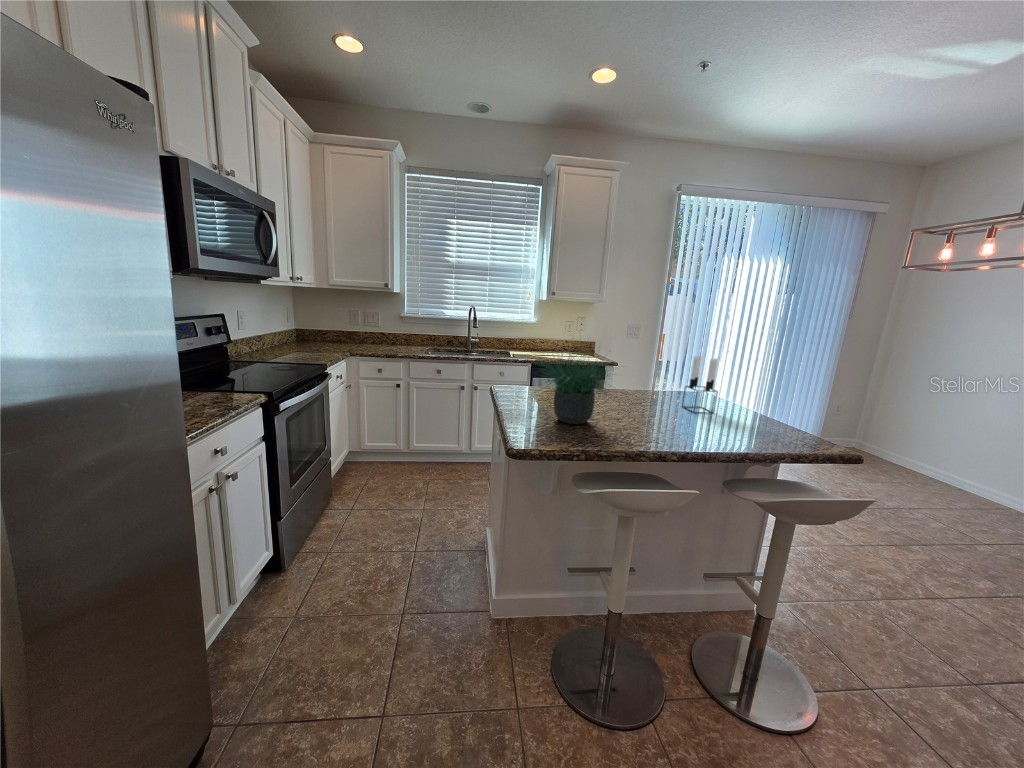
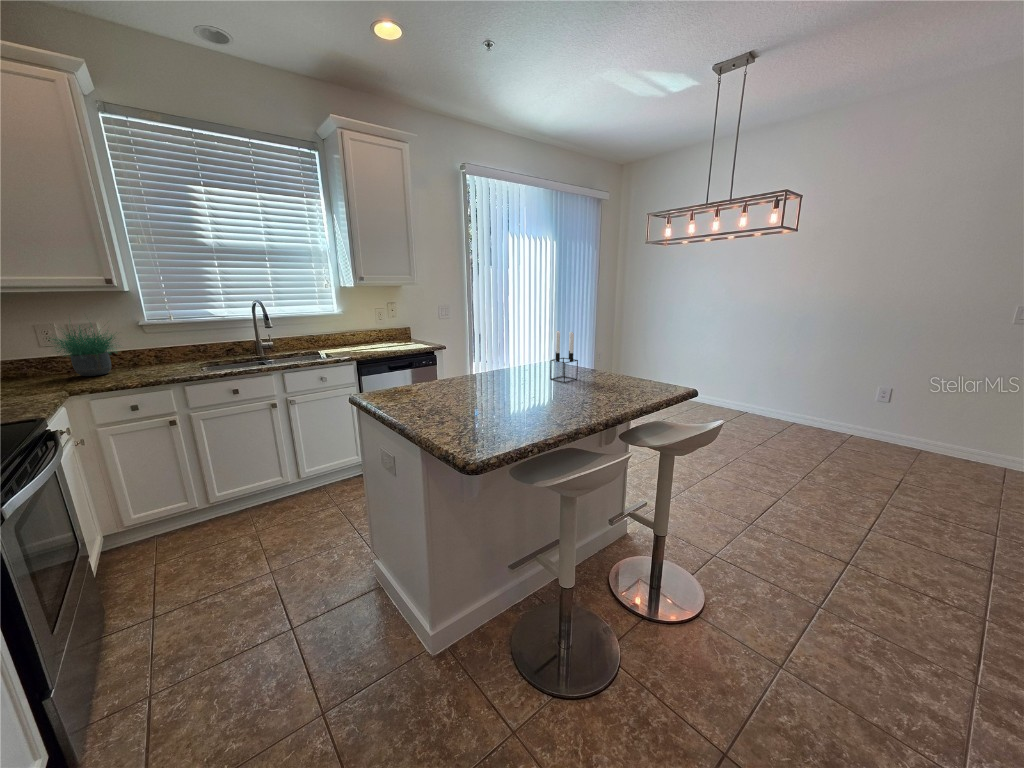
potted plant: present [541,352,608,424] -> present [52,326,119,376]

